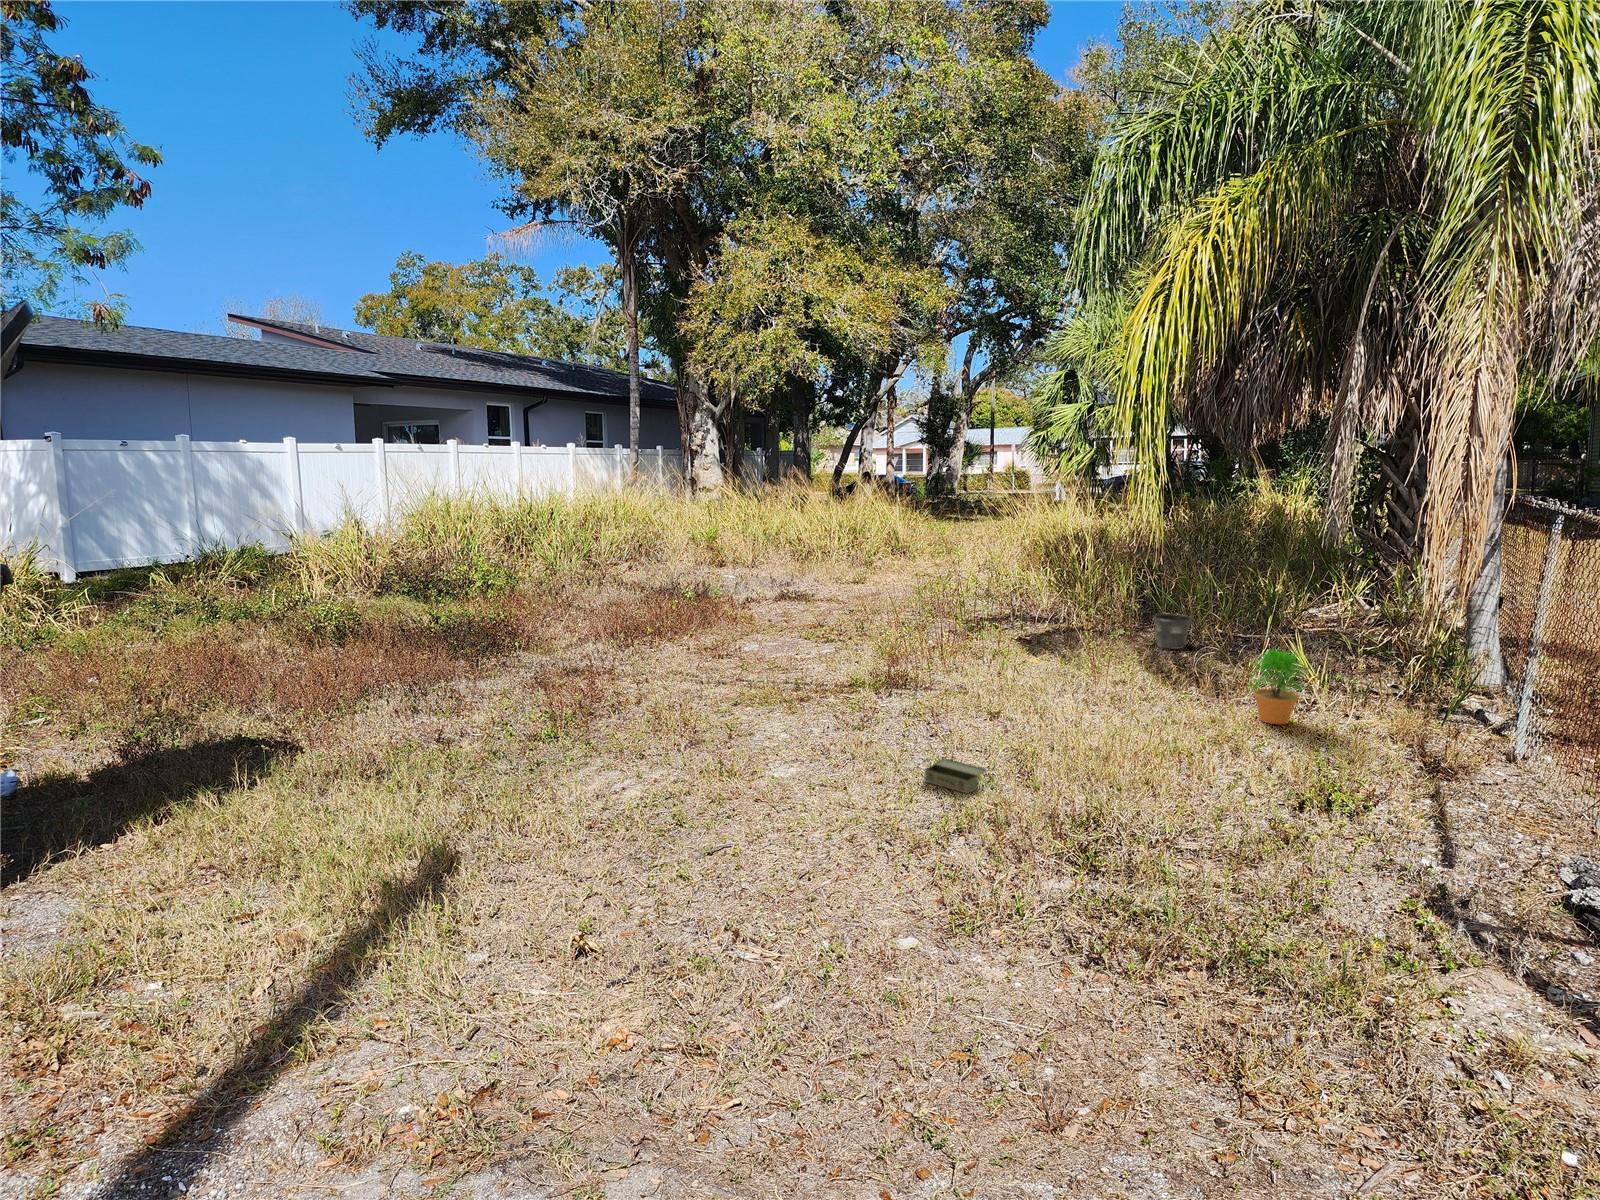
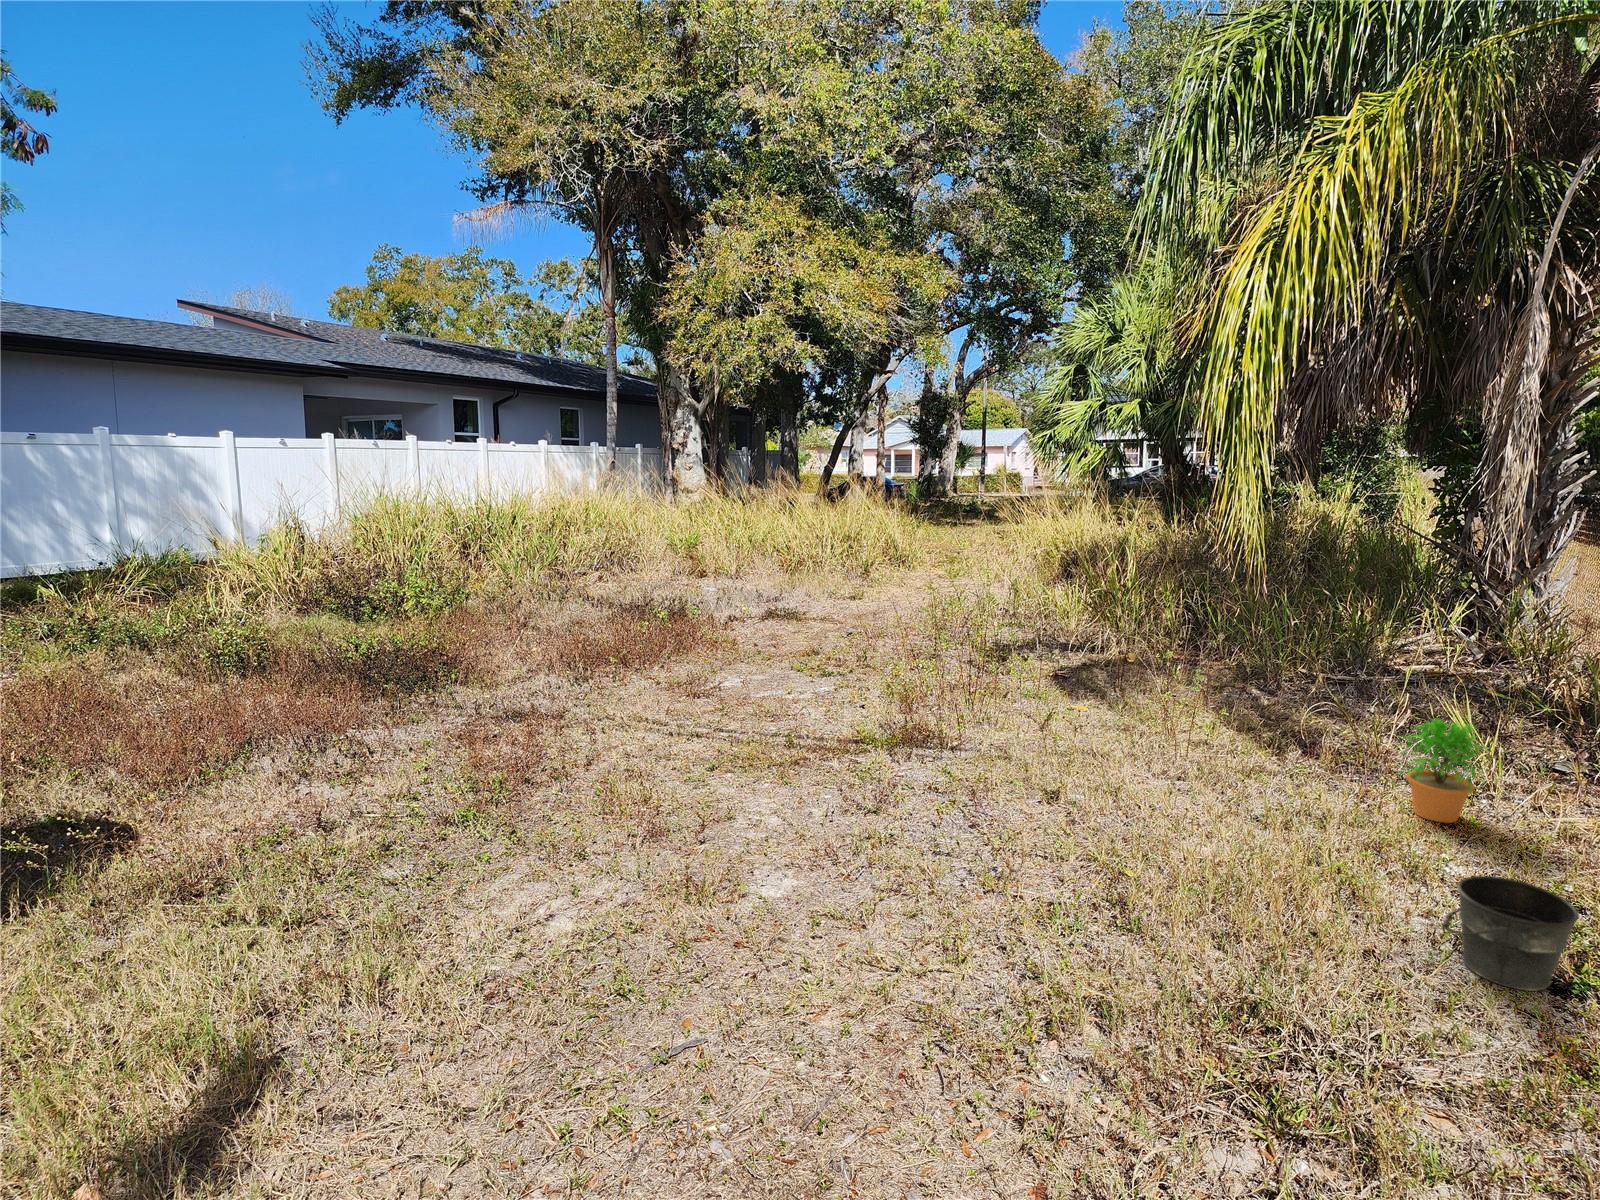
bucket: present [1150,614,1191,649] -> present [1442,876,1579,991]
toolbox: present [924,759,986,794] -> none [974,885,1066,950]

